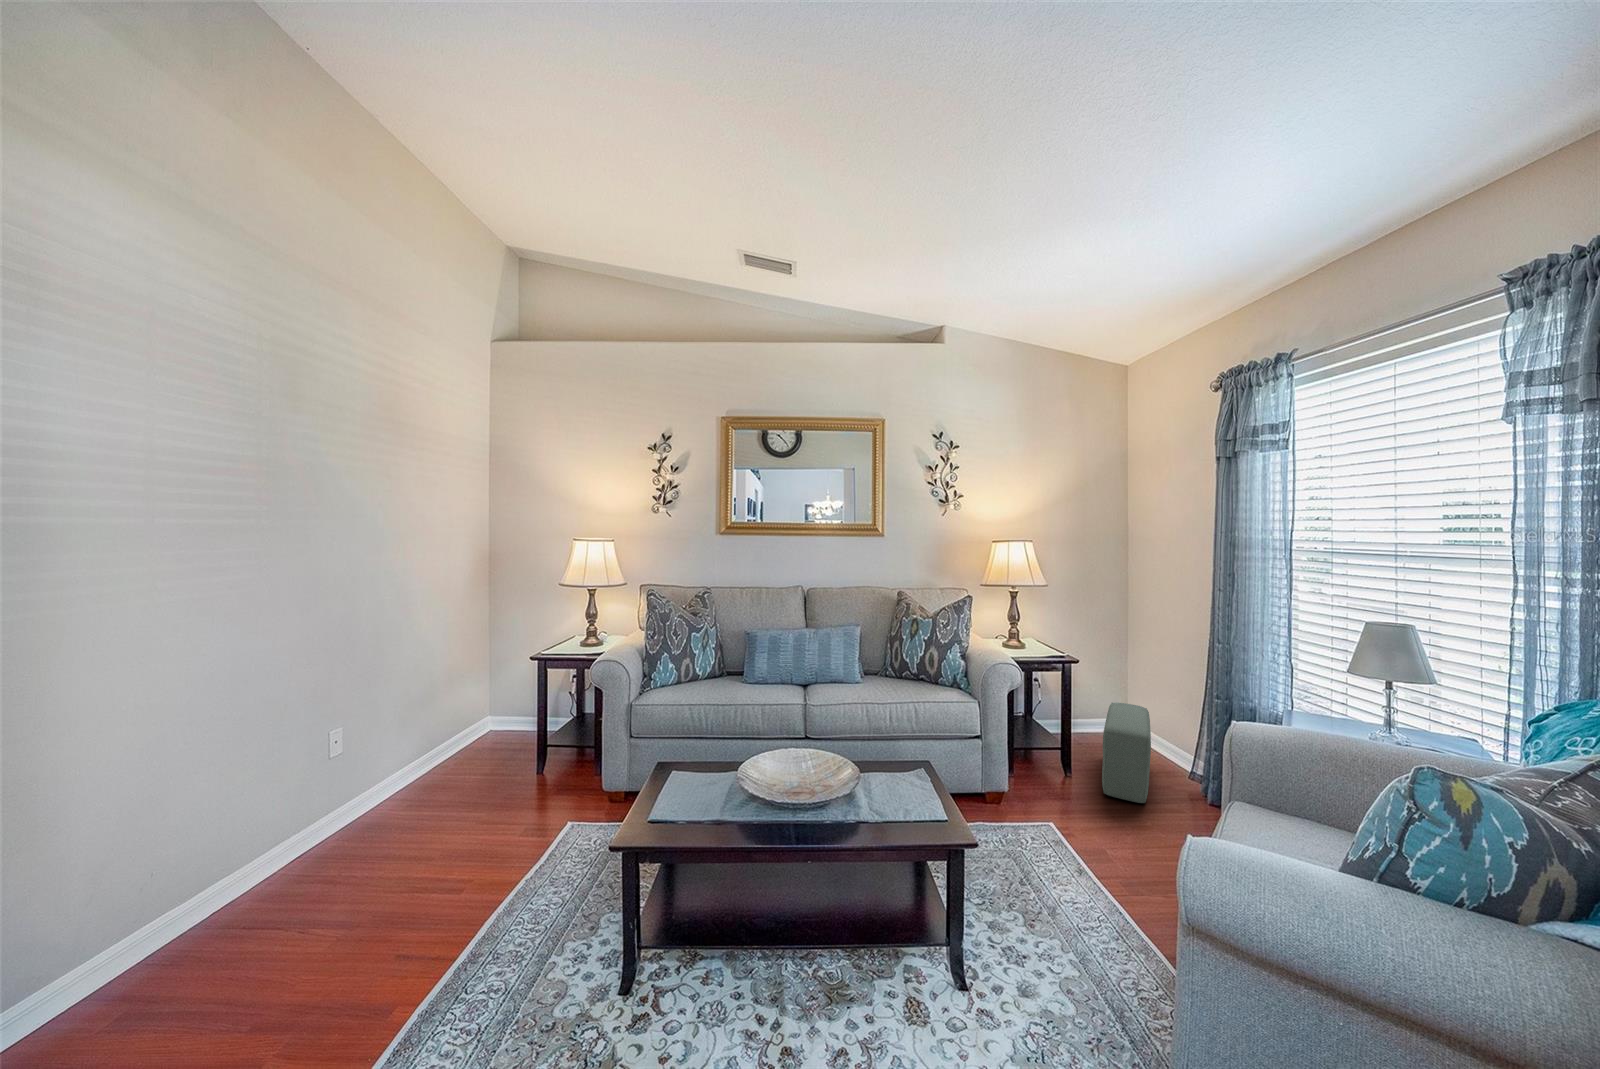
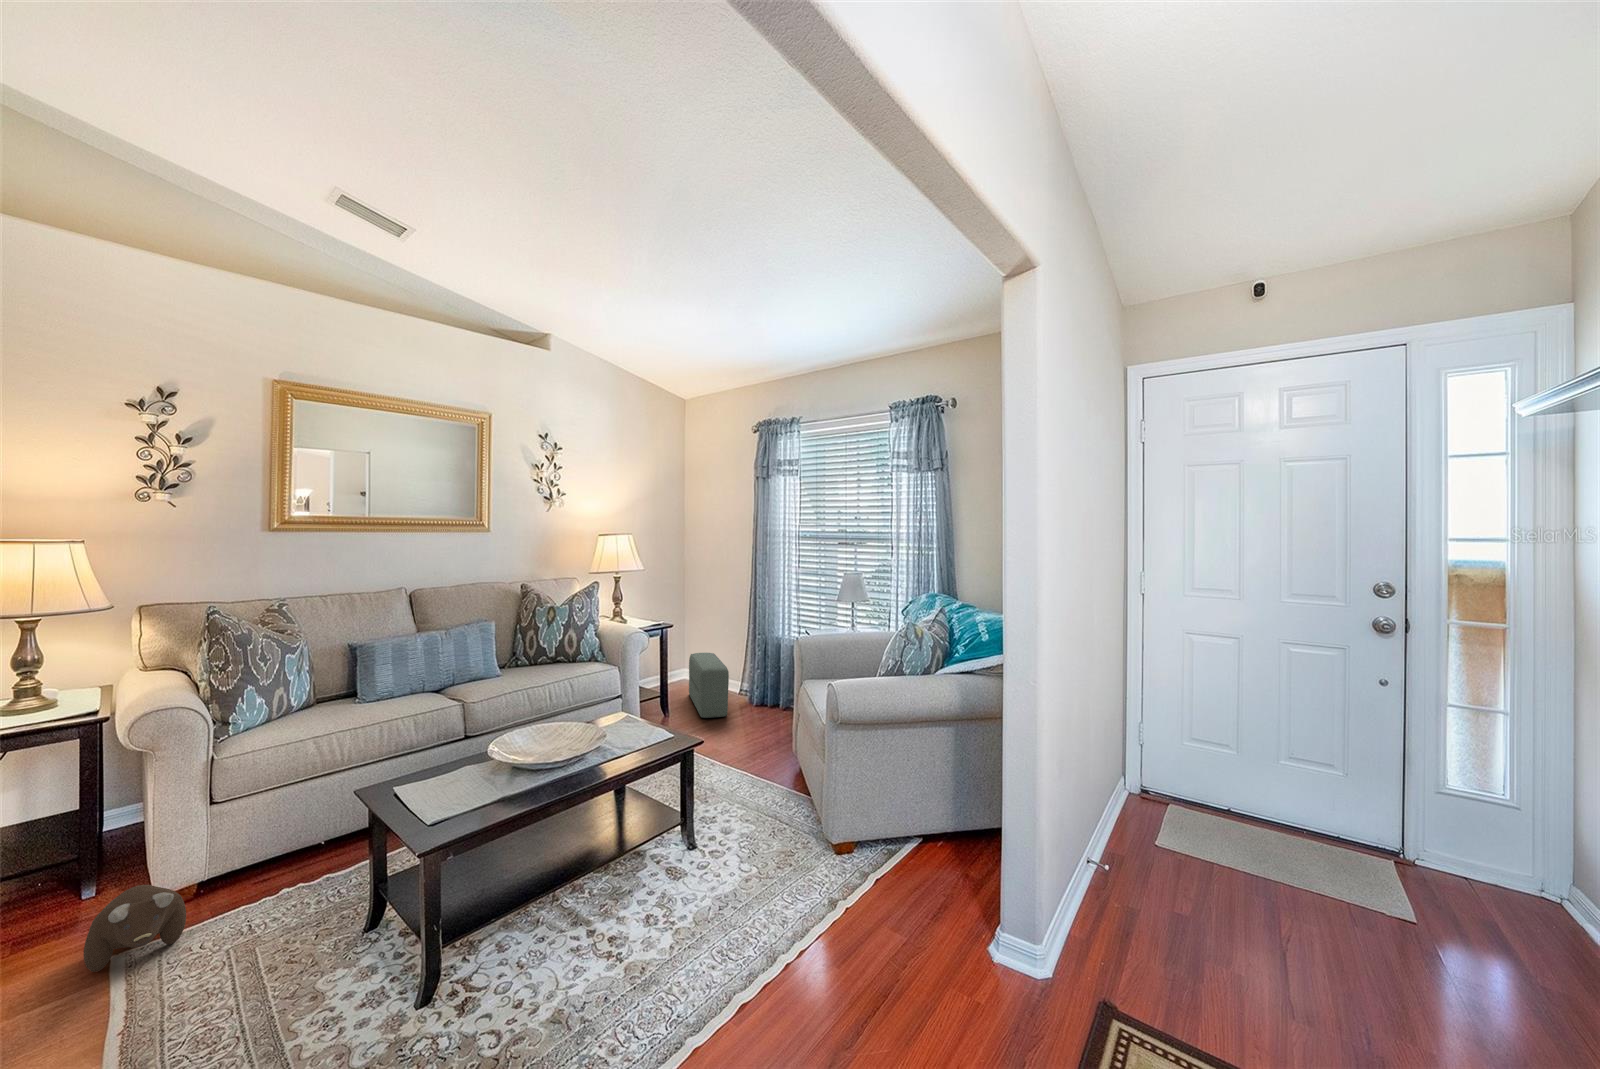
plush toy: none [535,783,588,835] -> present [84,885,186,972]

